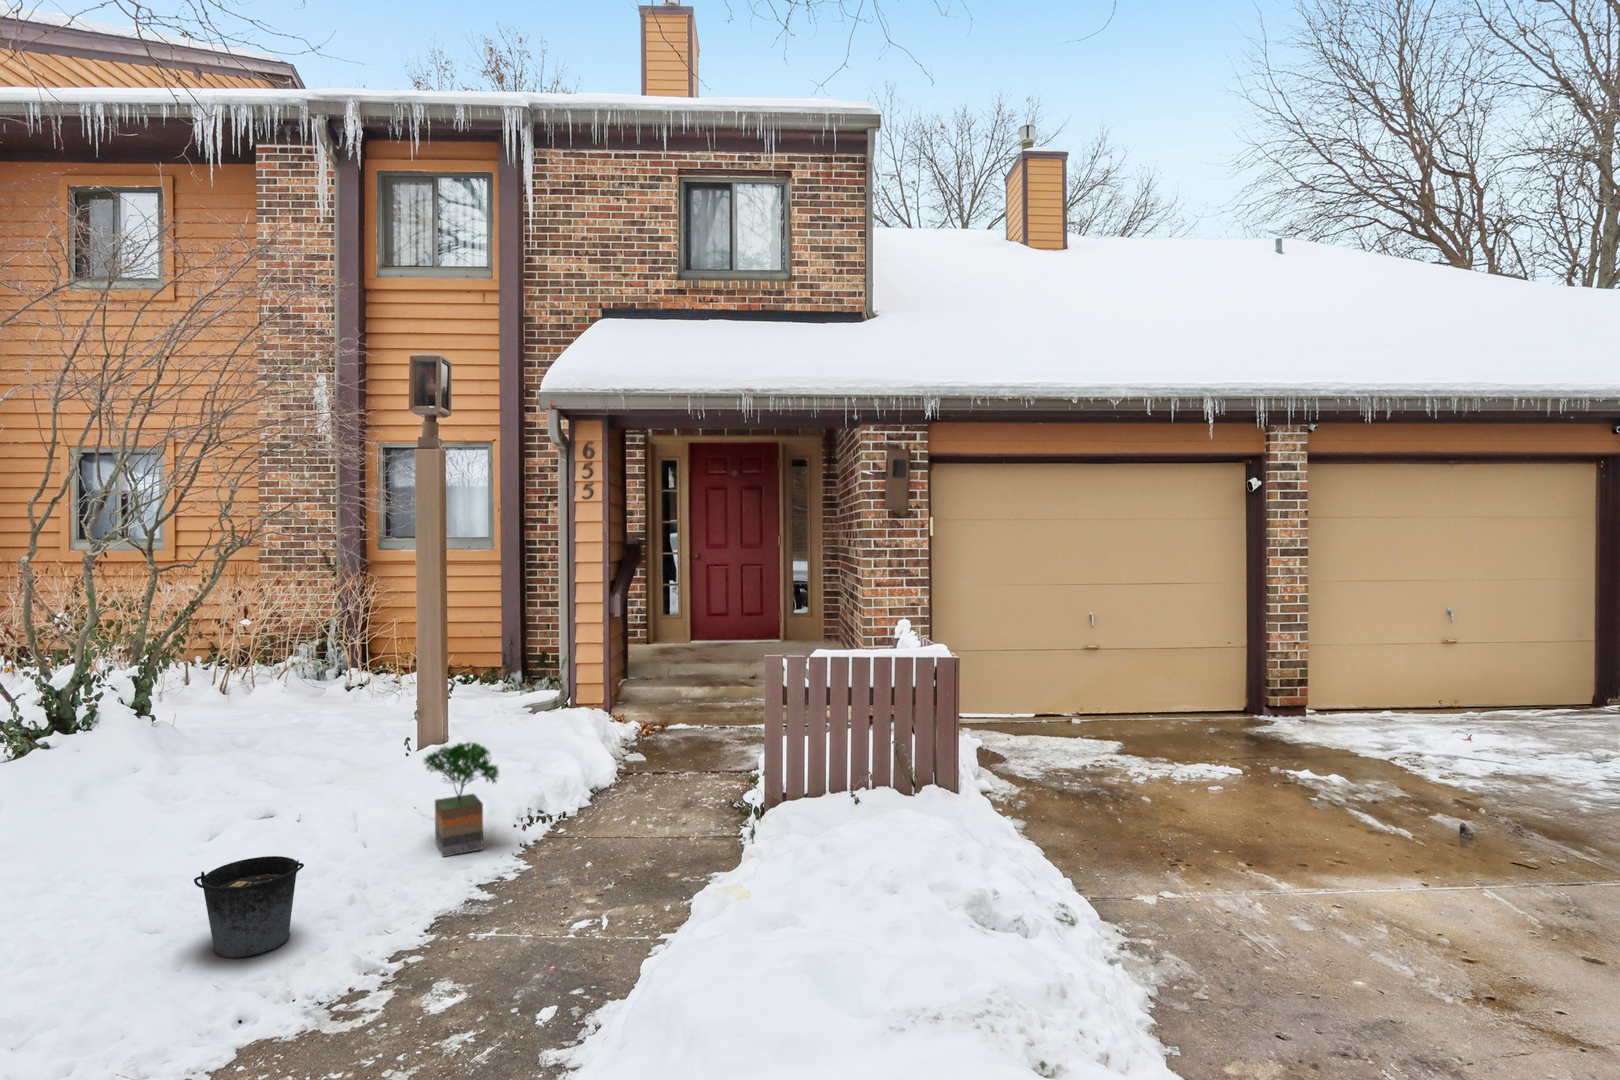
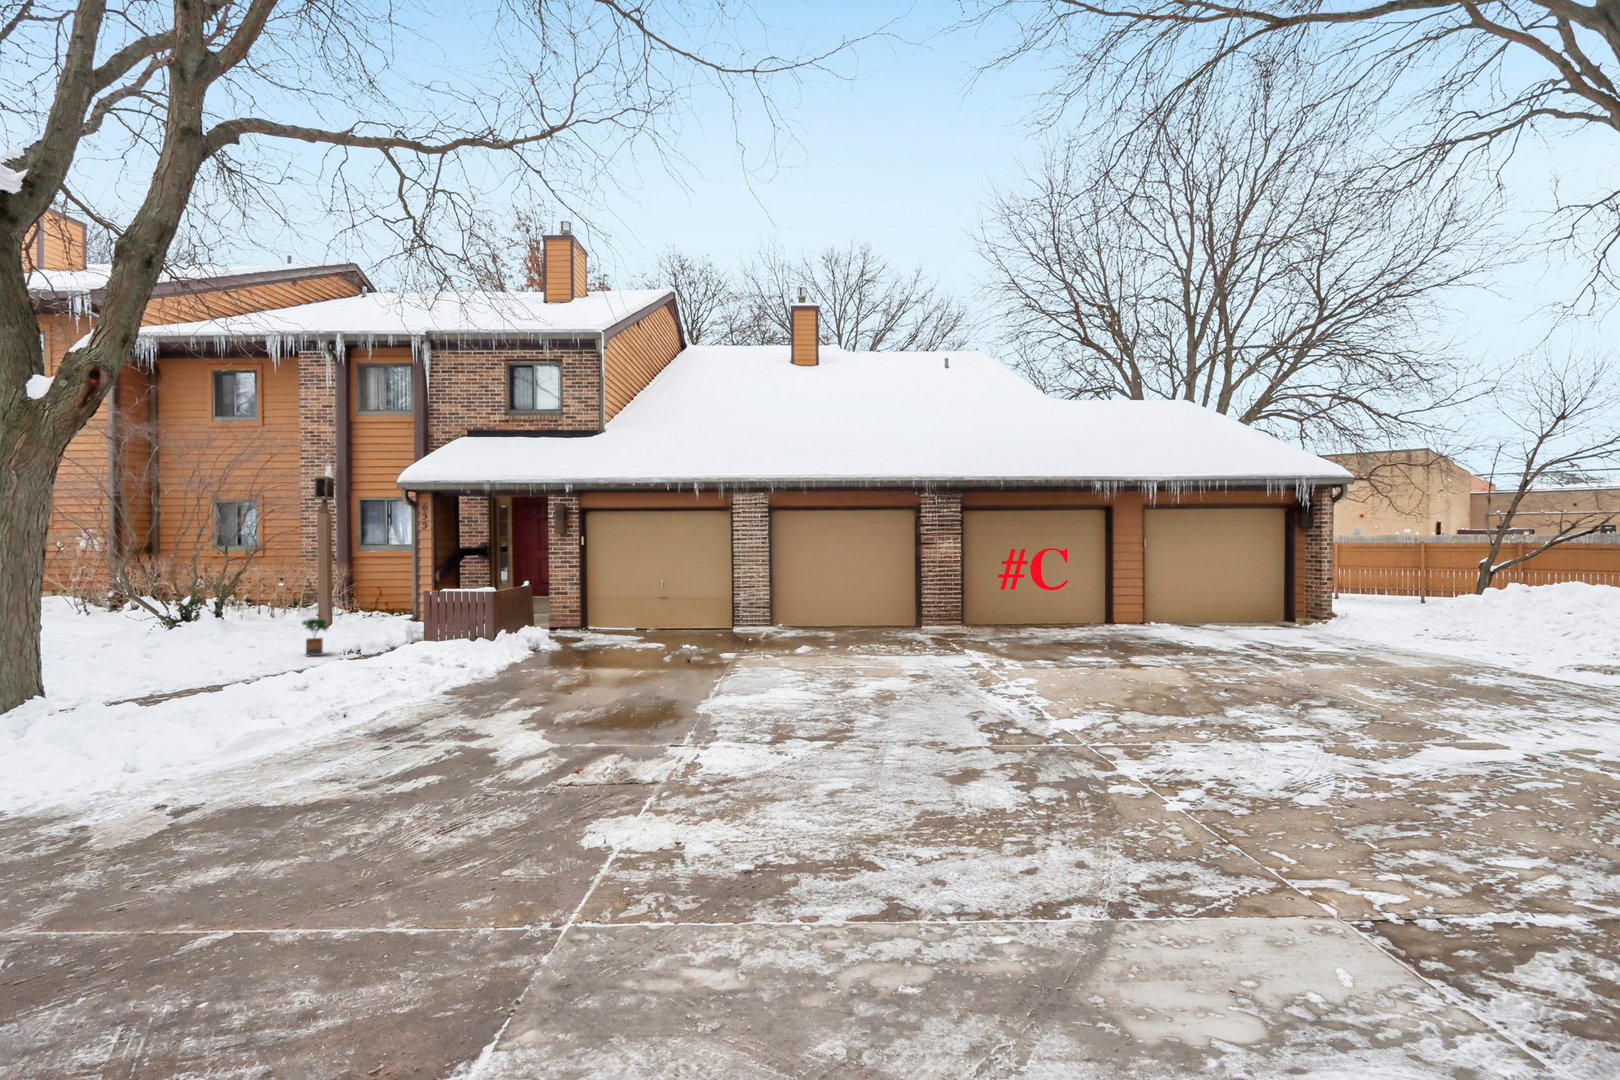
bucket: present [194,856,304,958] -> none [211,642,245,667]

